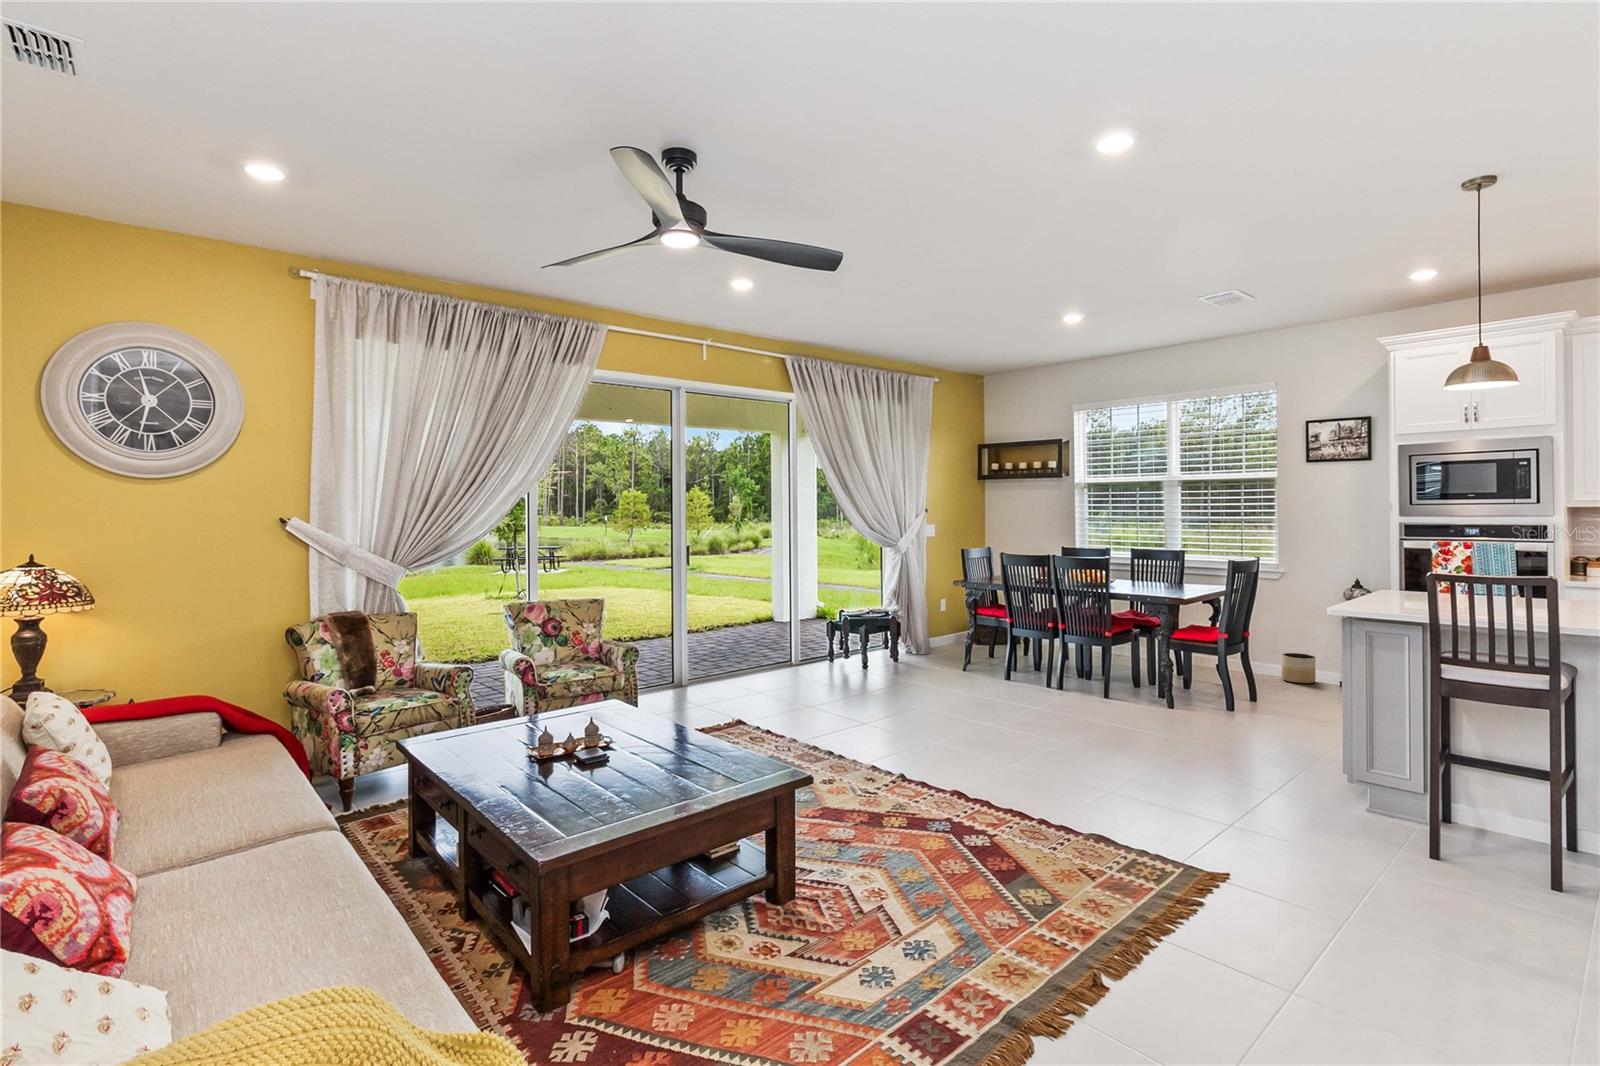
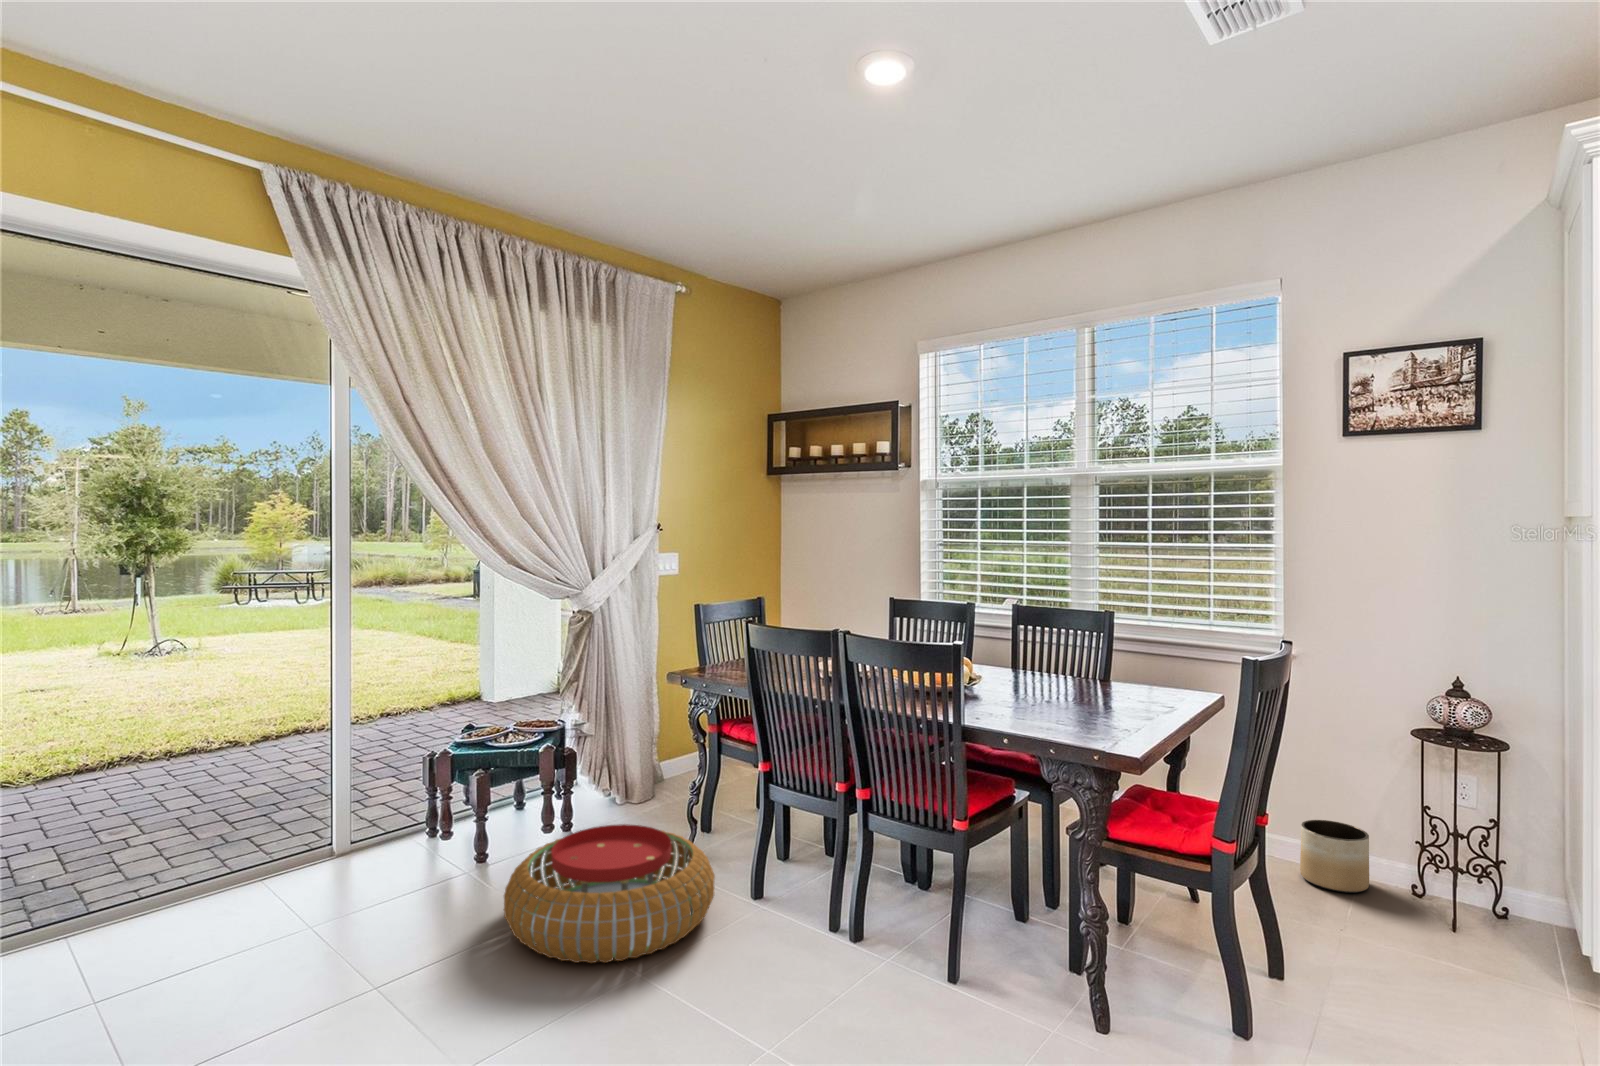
pouf: none [907,647,998,692] -> present [504,824,715,963]

